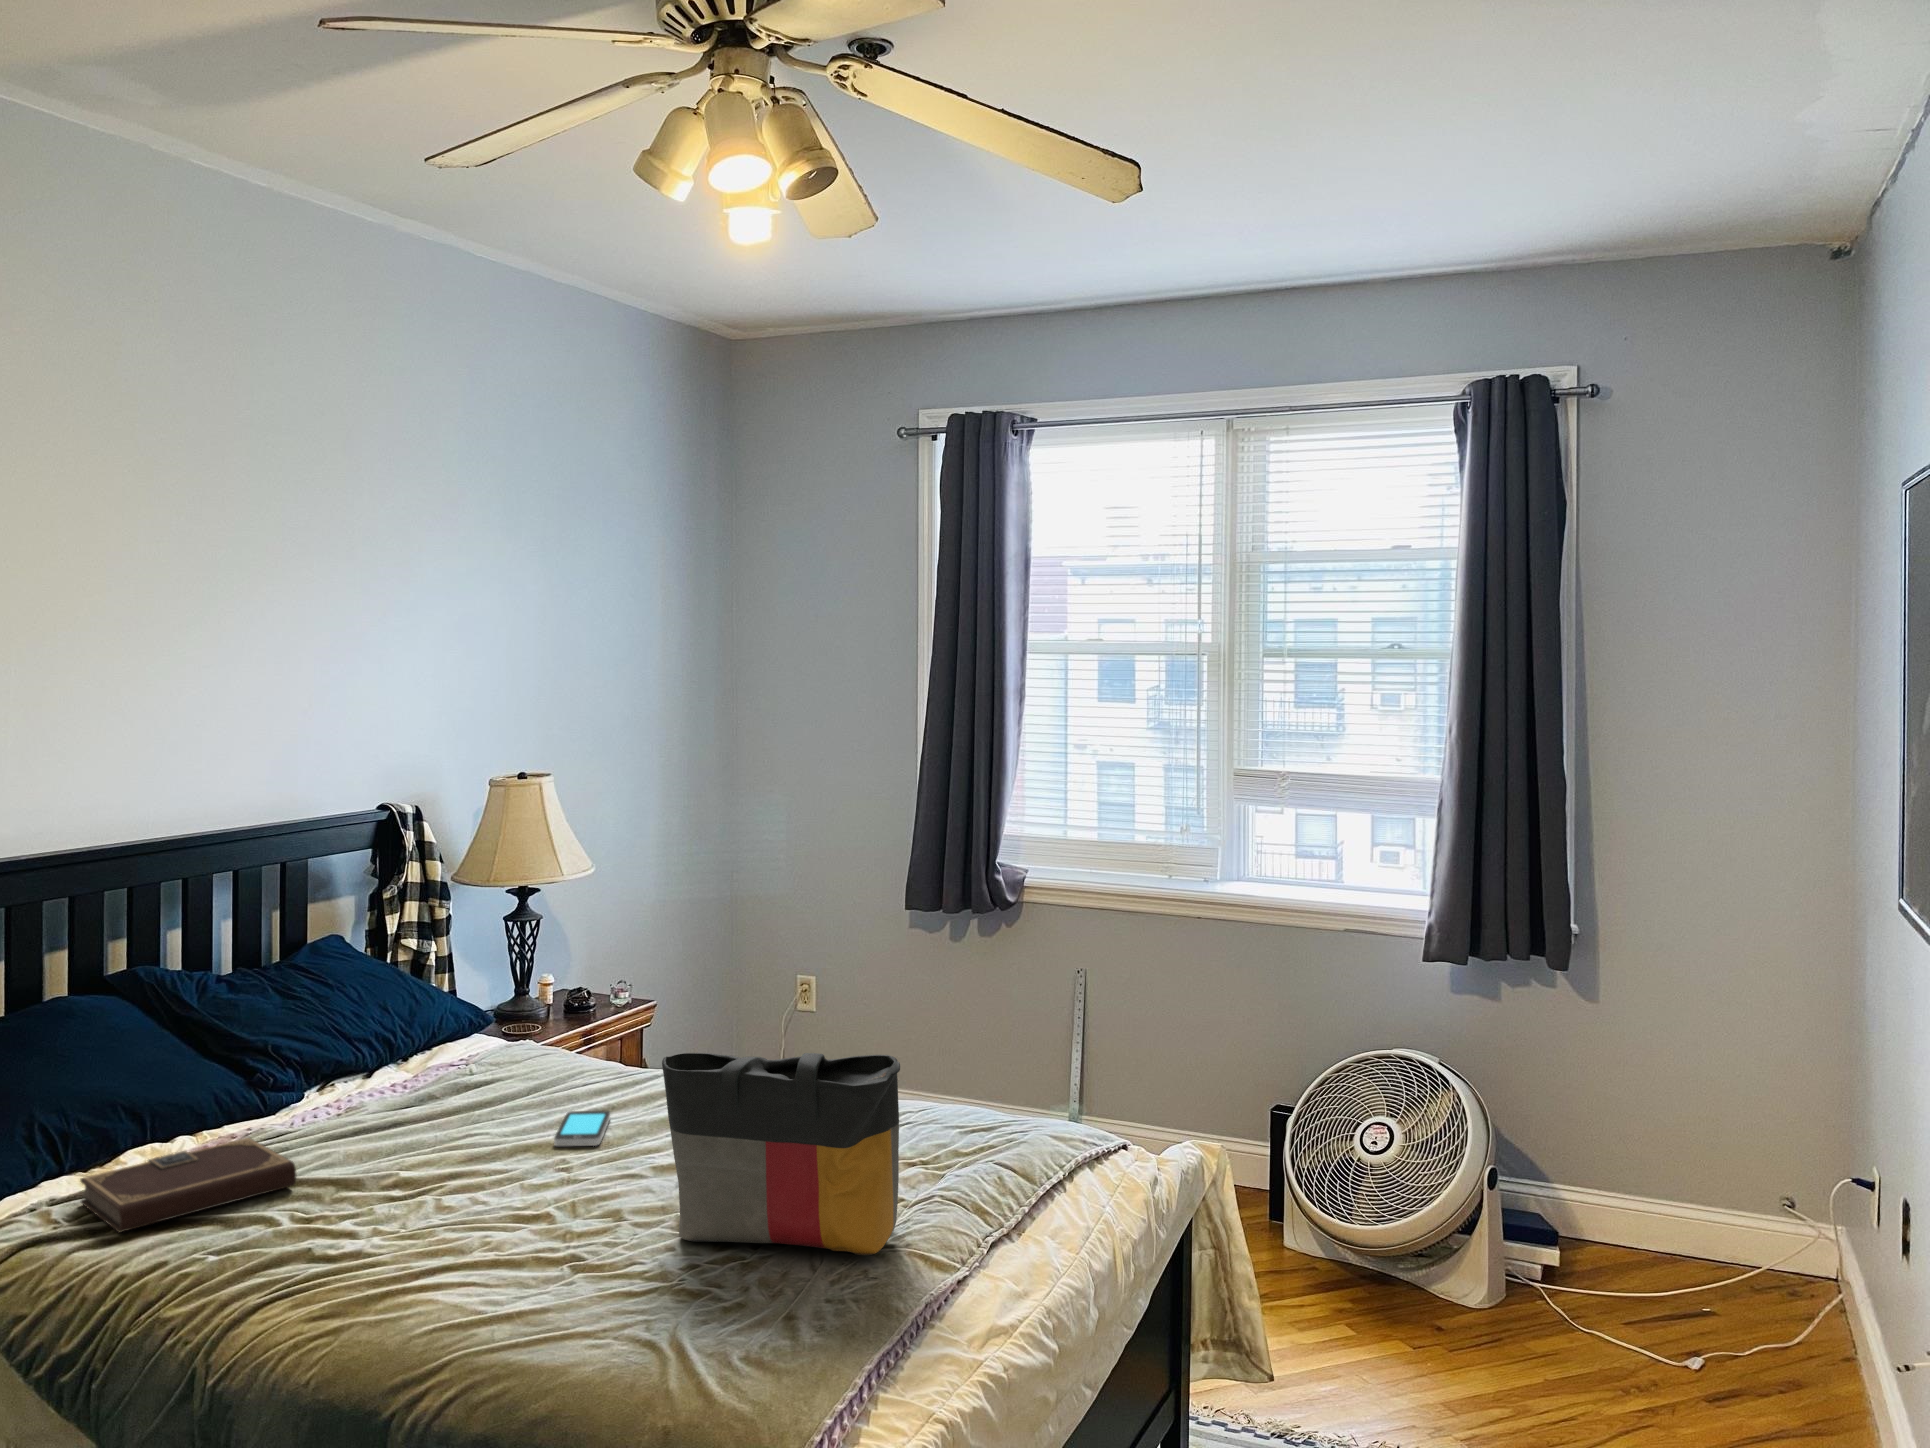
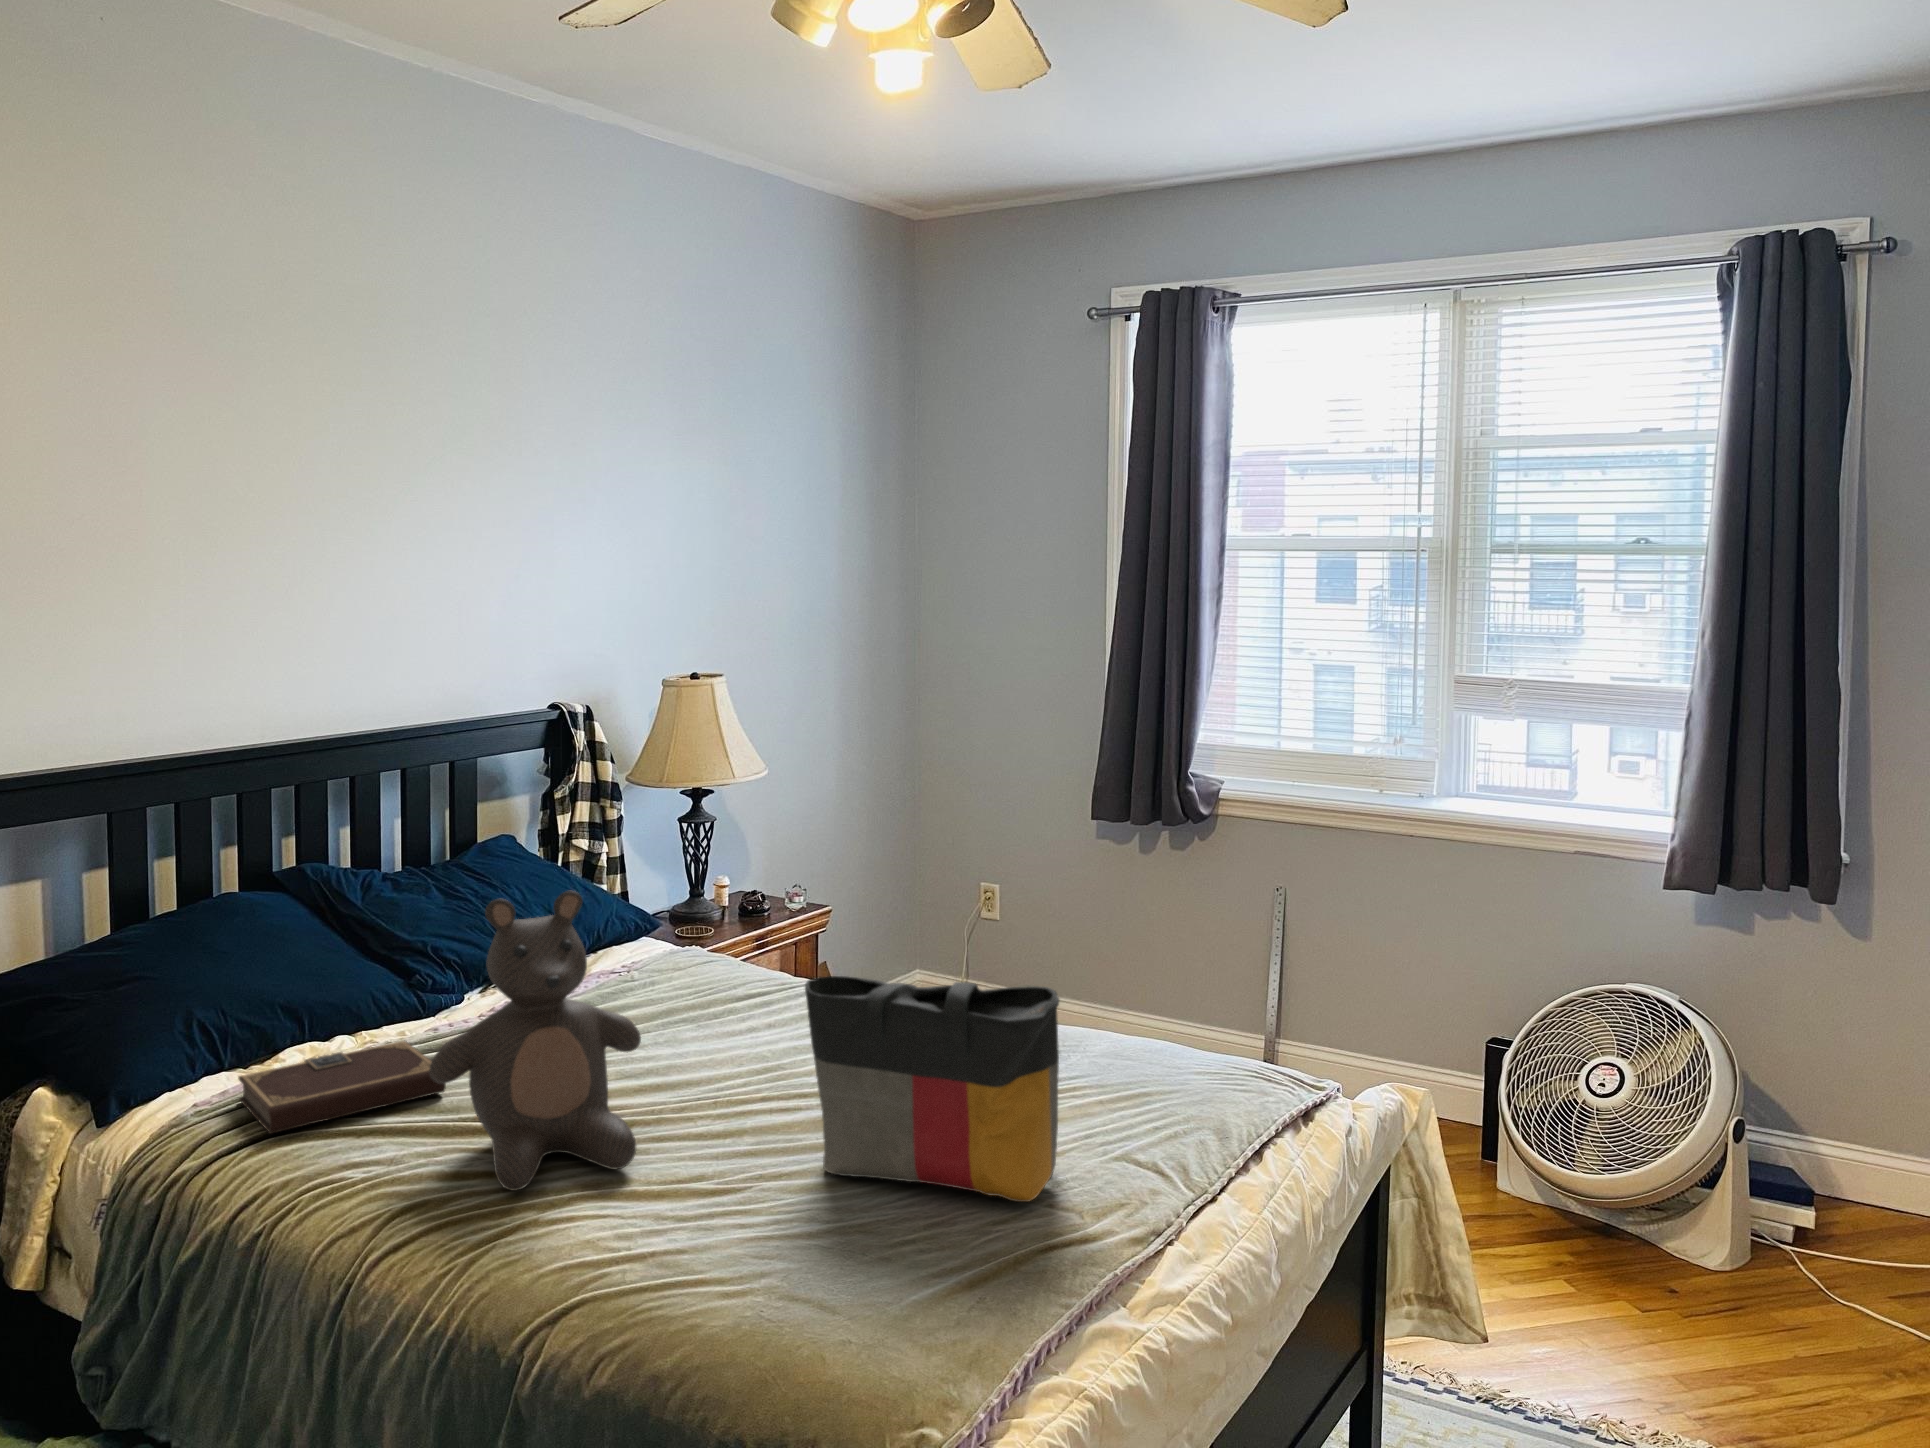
teddy bear: none [291,980,499,1271] -> present [429,891,641,1191]
smartphone: present [554,1111,610,1146] -> none [706,1025,767,1063]

